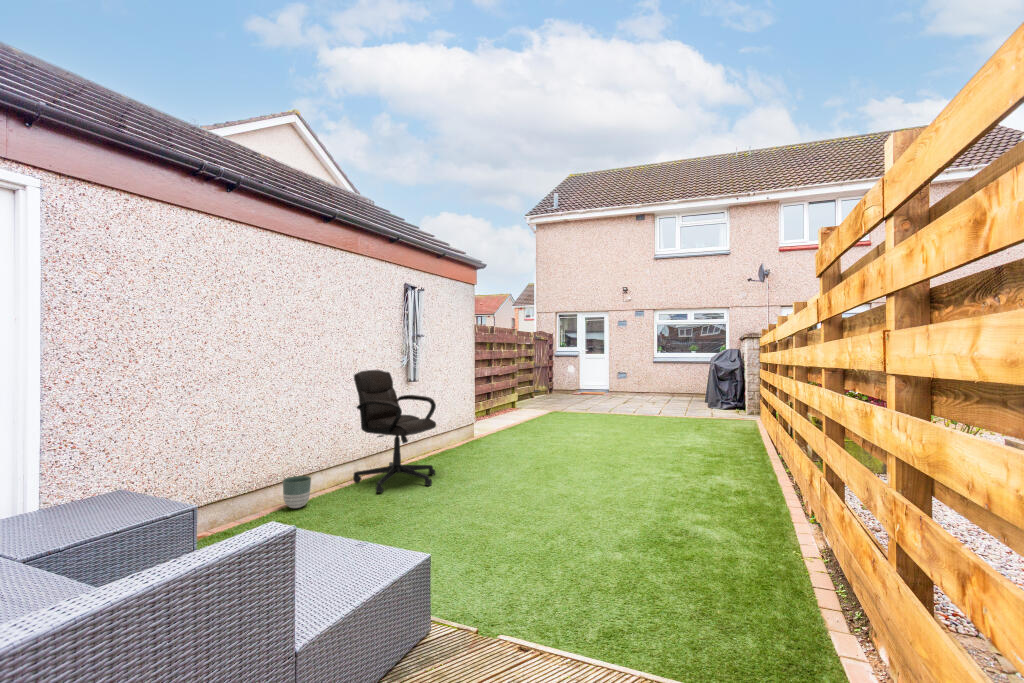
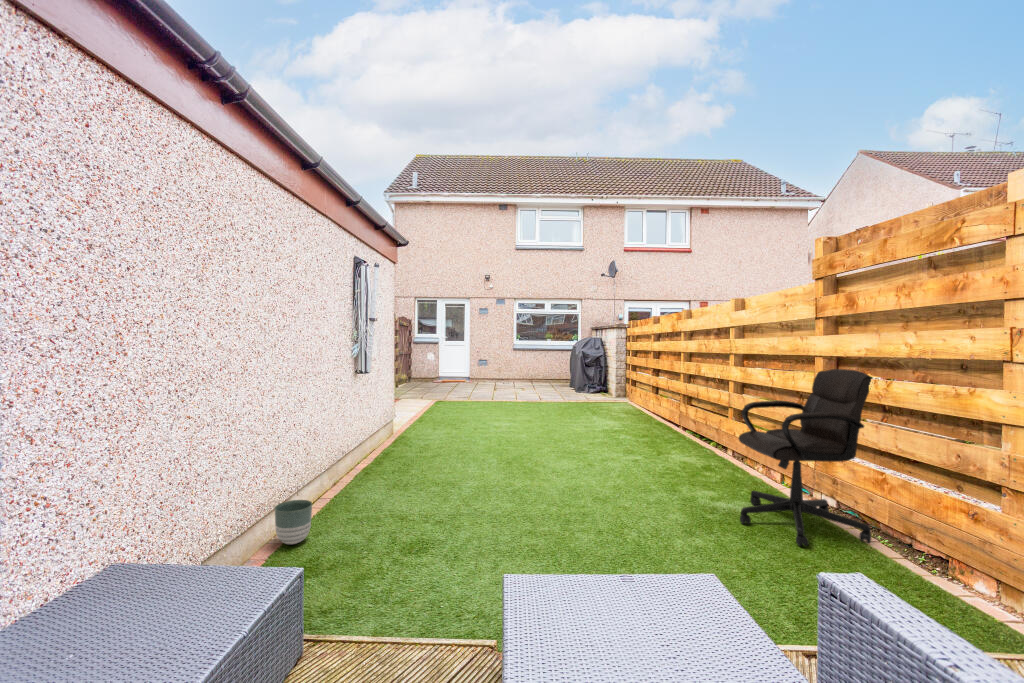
chair: present [353,370,436,493] -> present [739,369,872,546]

